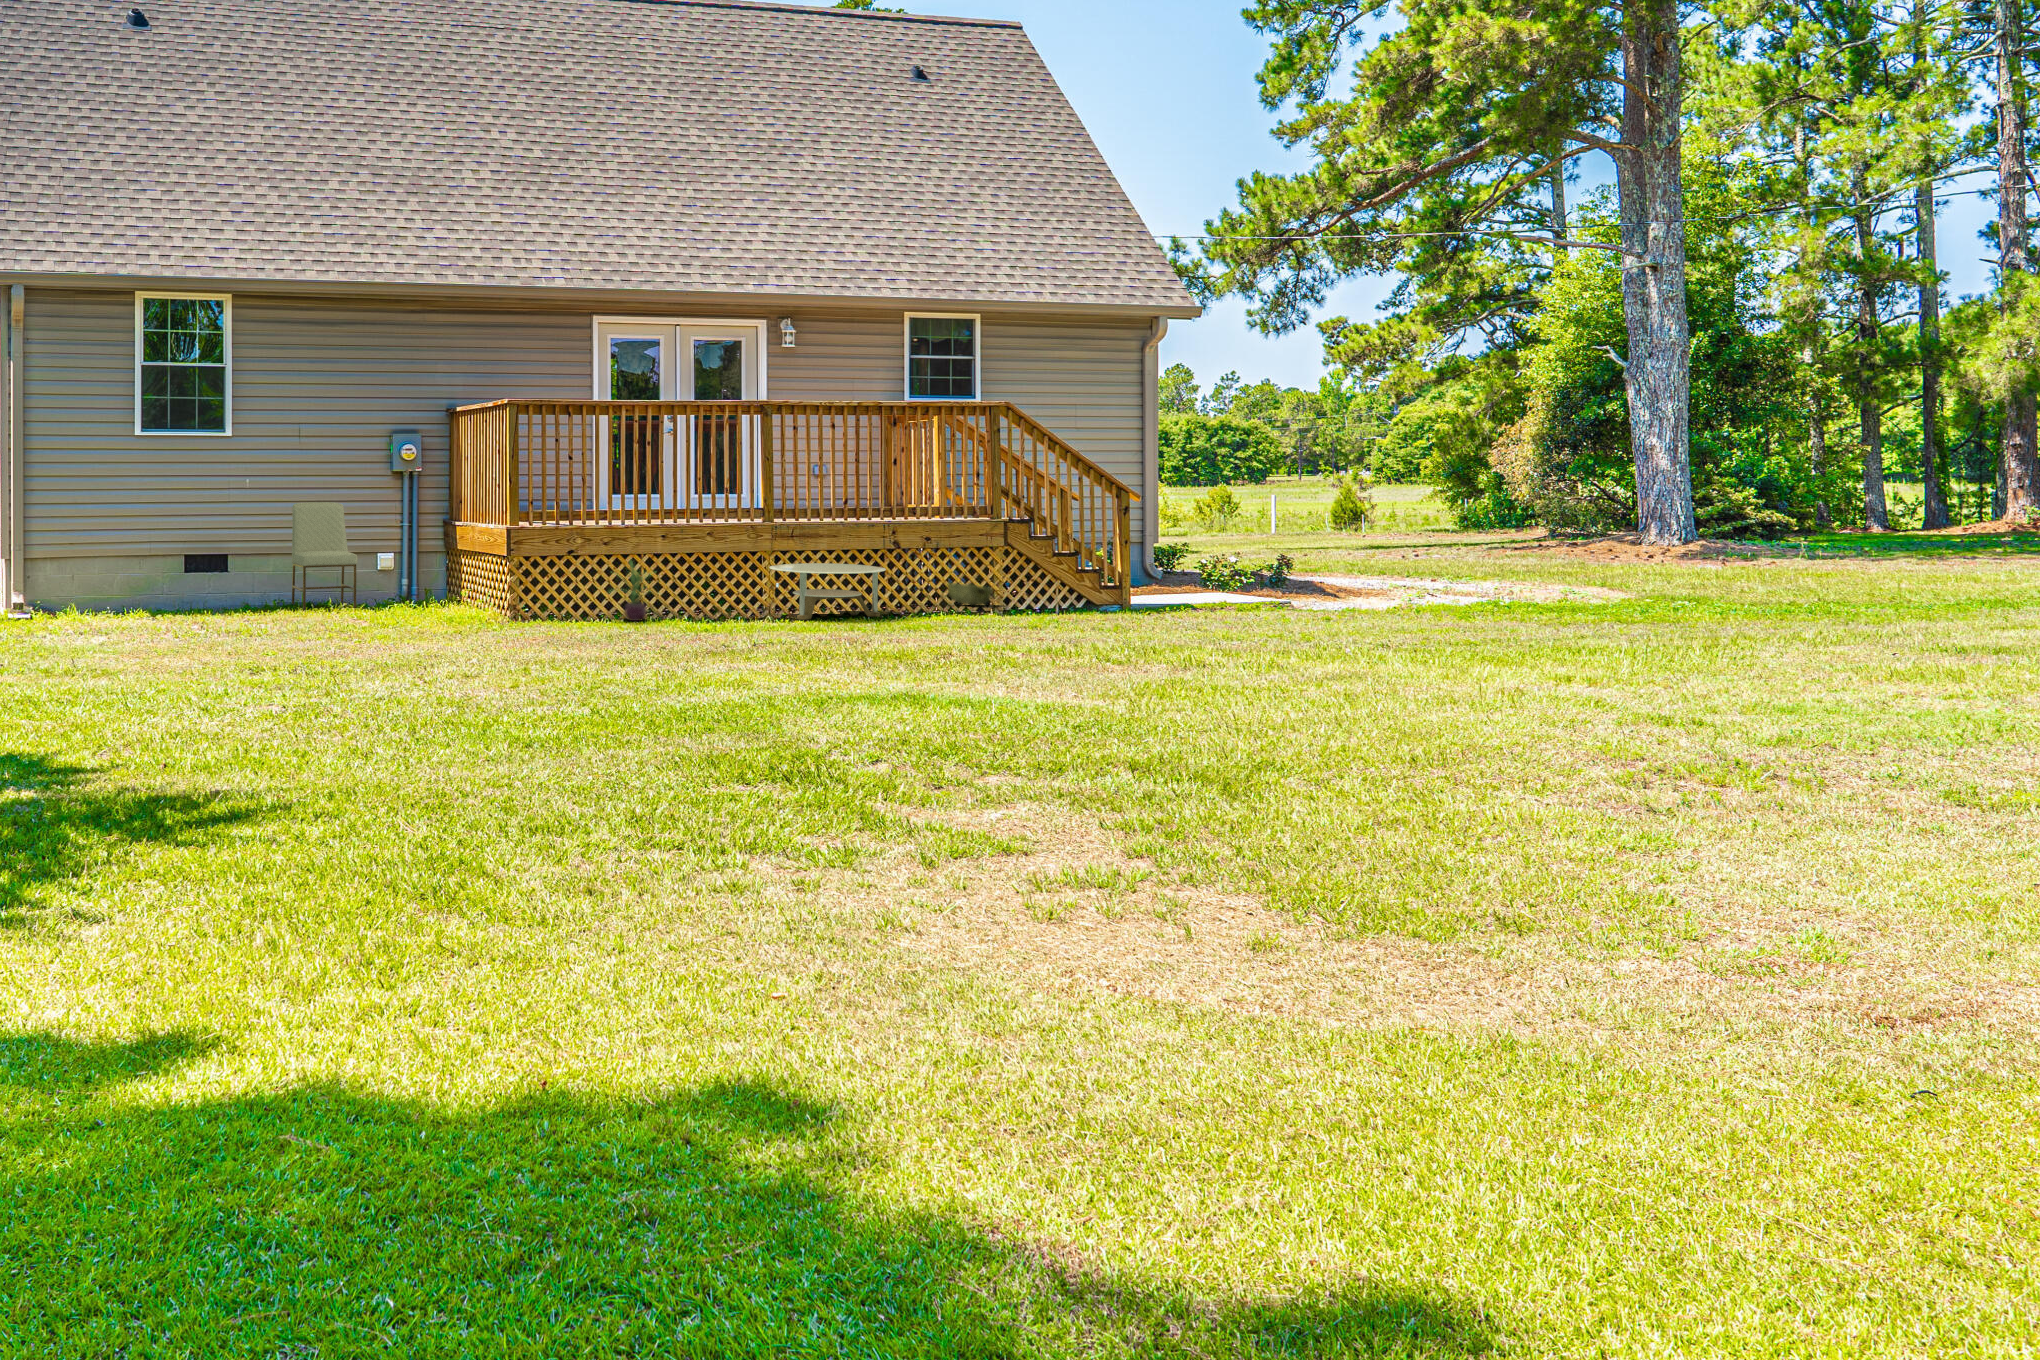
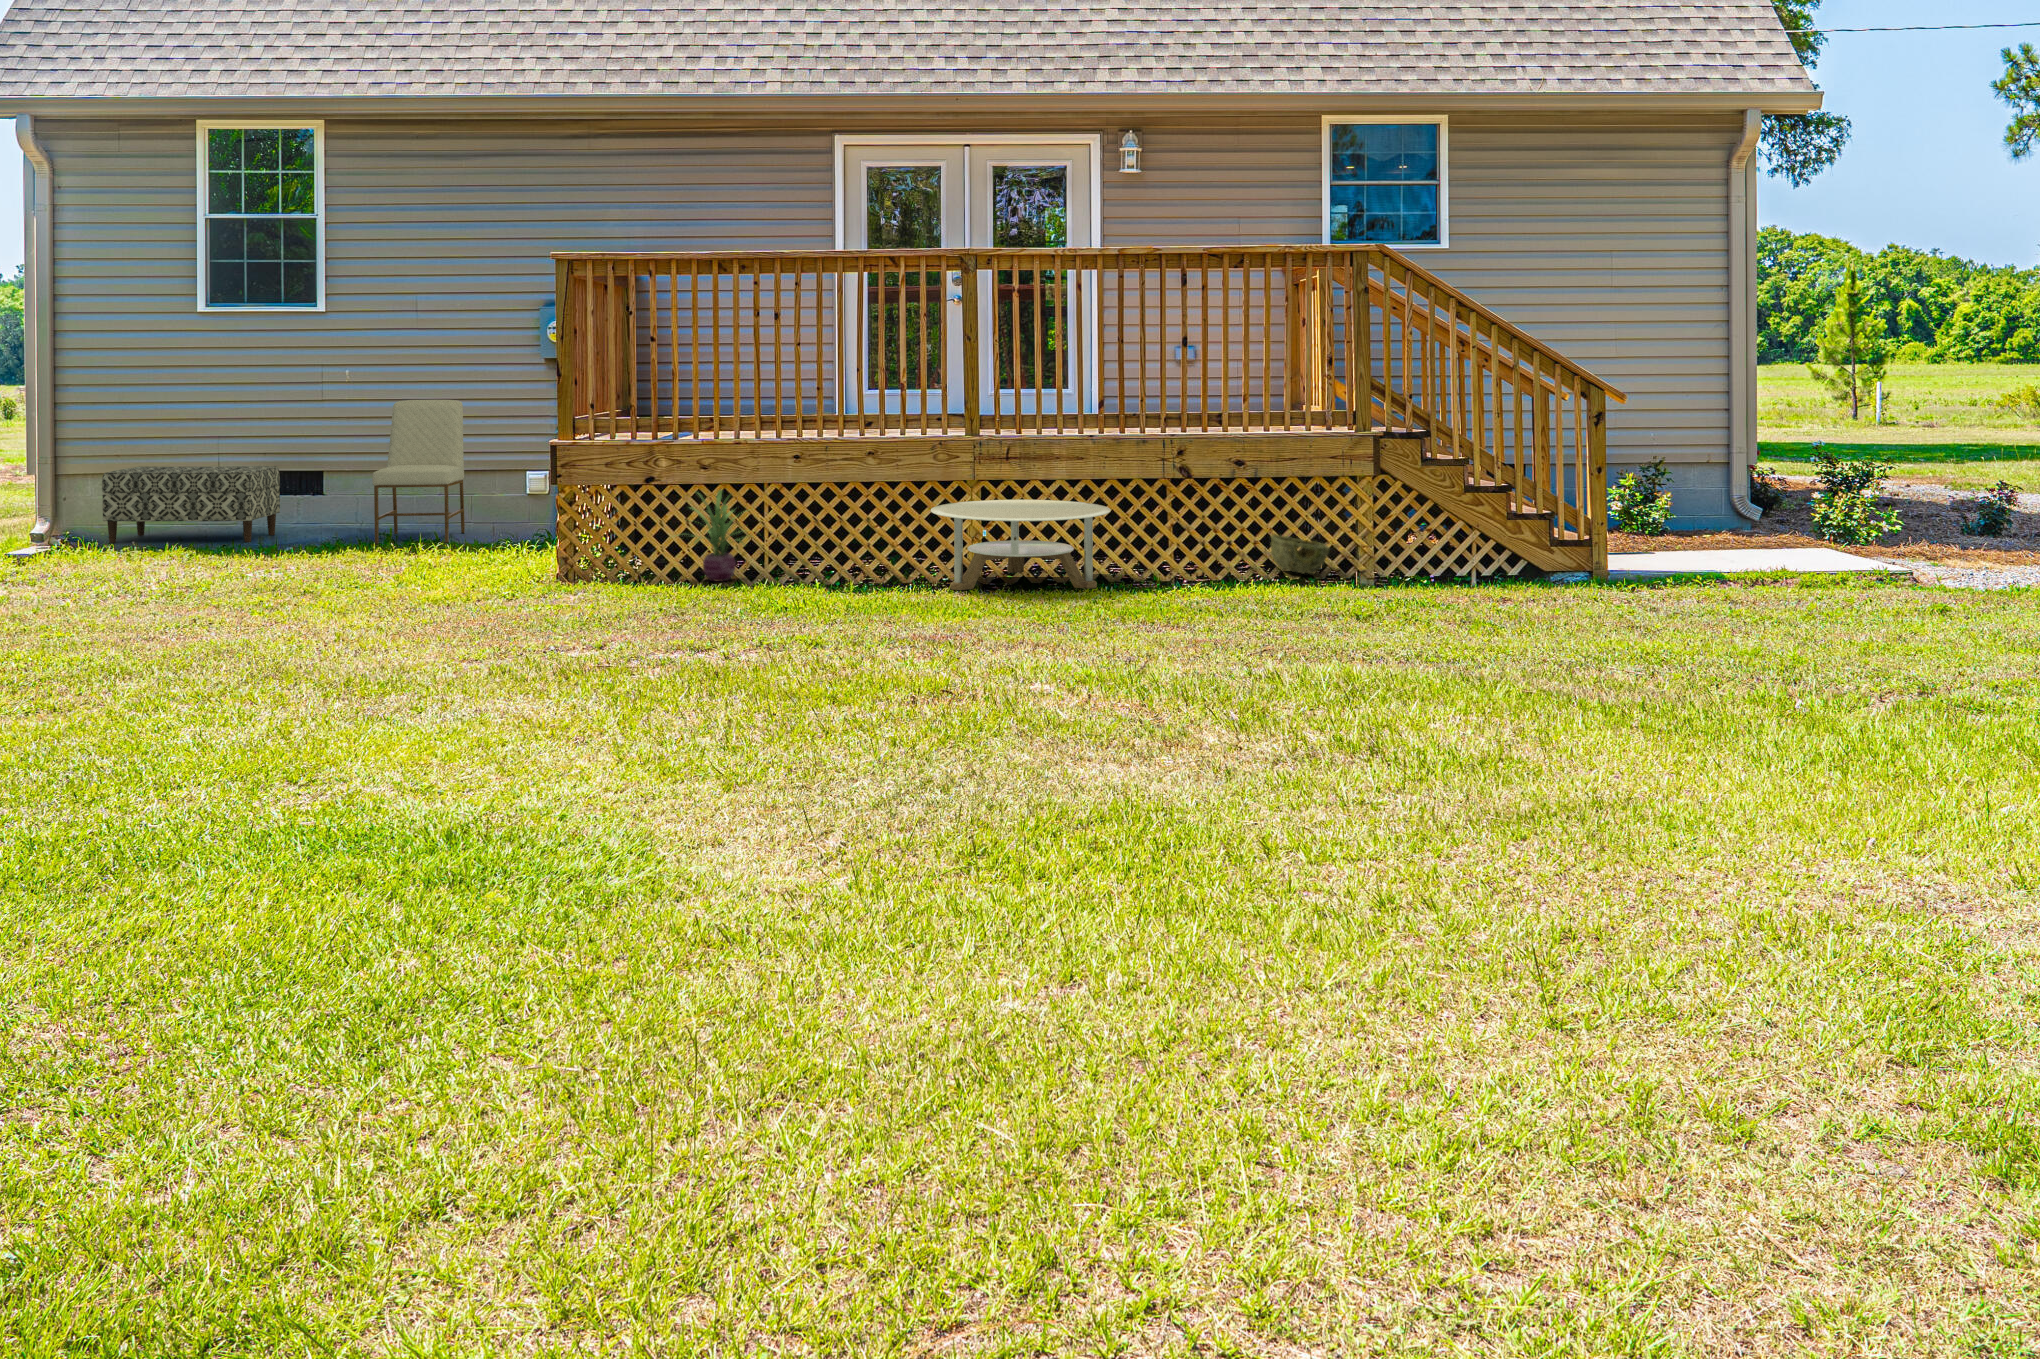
bench: none [78,554,200,616] -> present [102,466,280,543]

